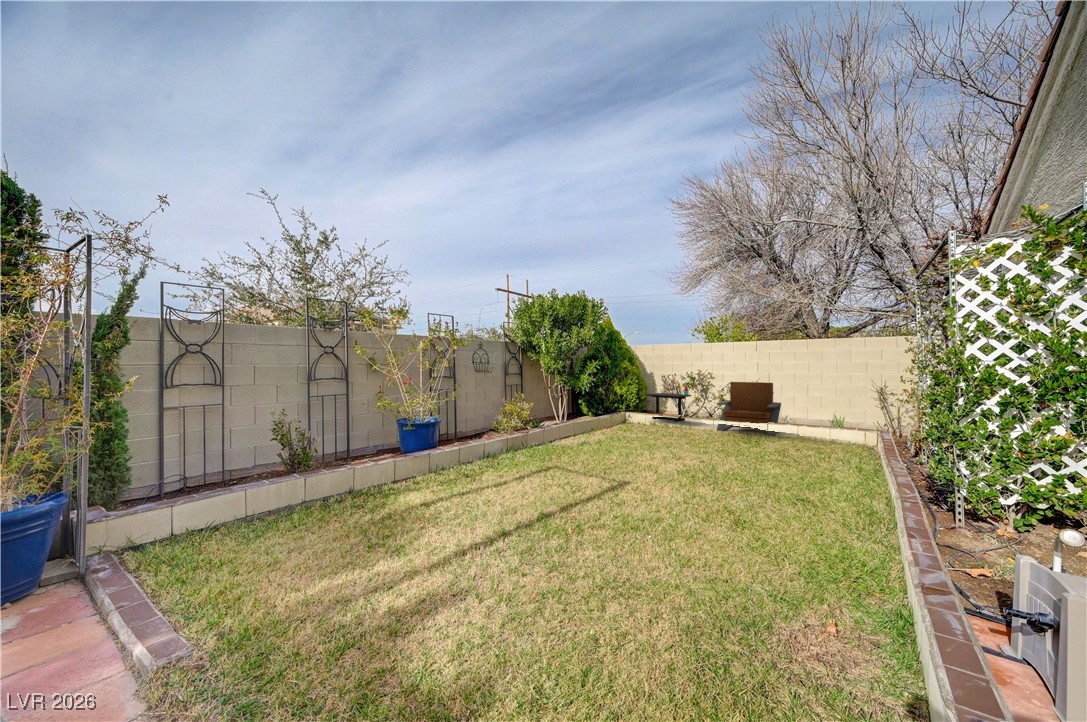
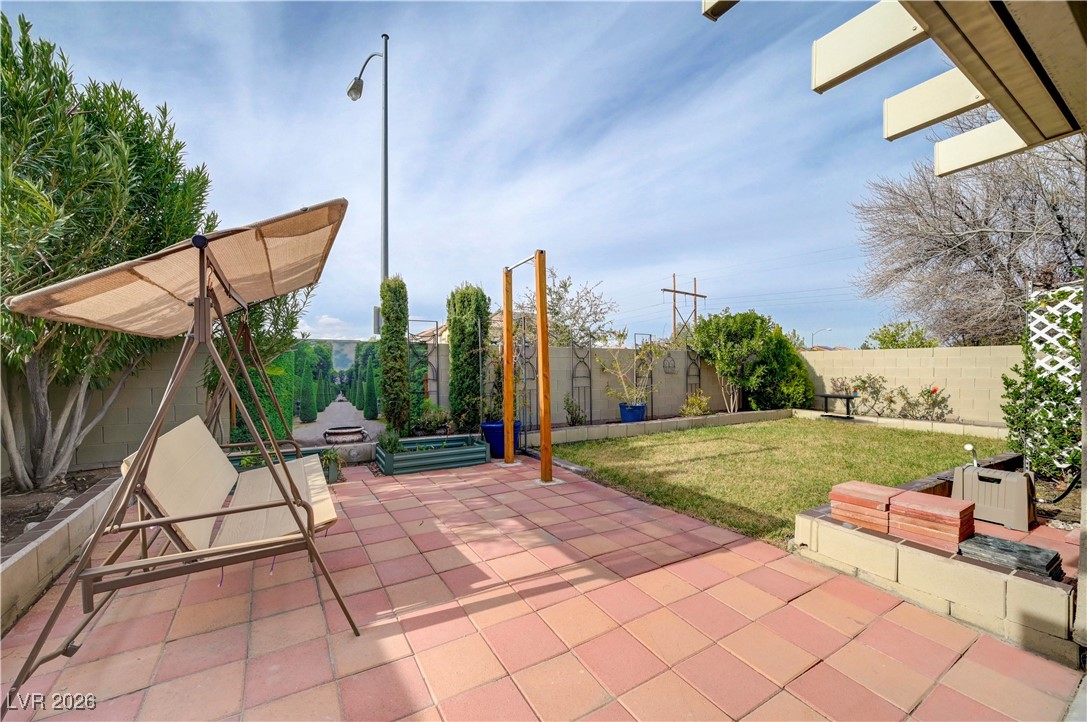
lounge chair: present [717,382,781,435] -> none [882,385,954,433]

